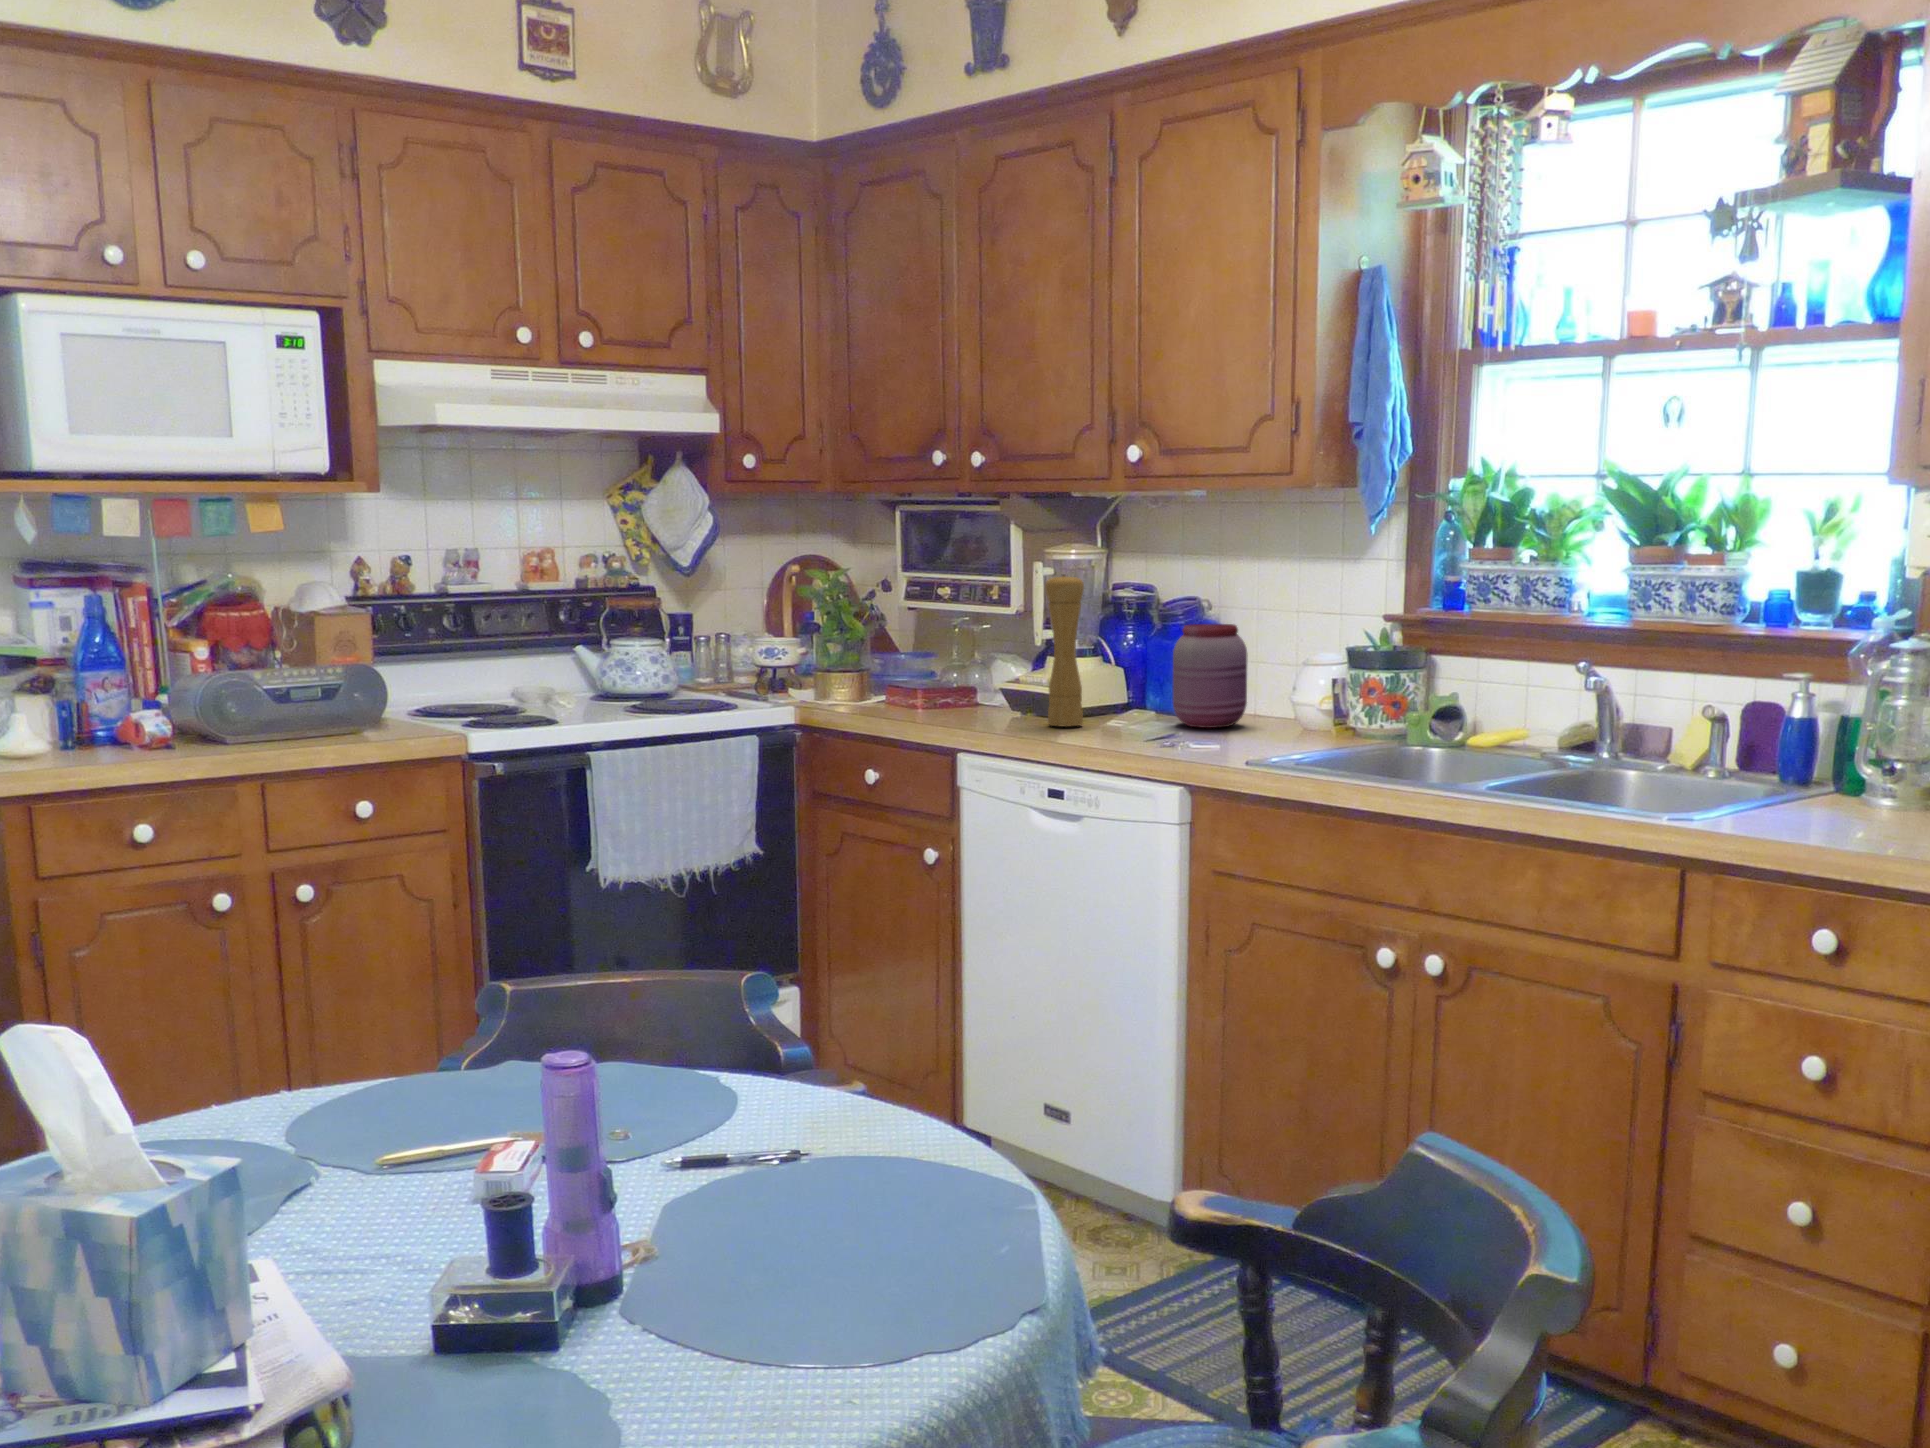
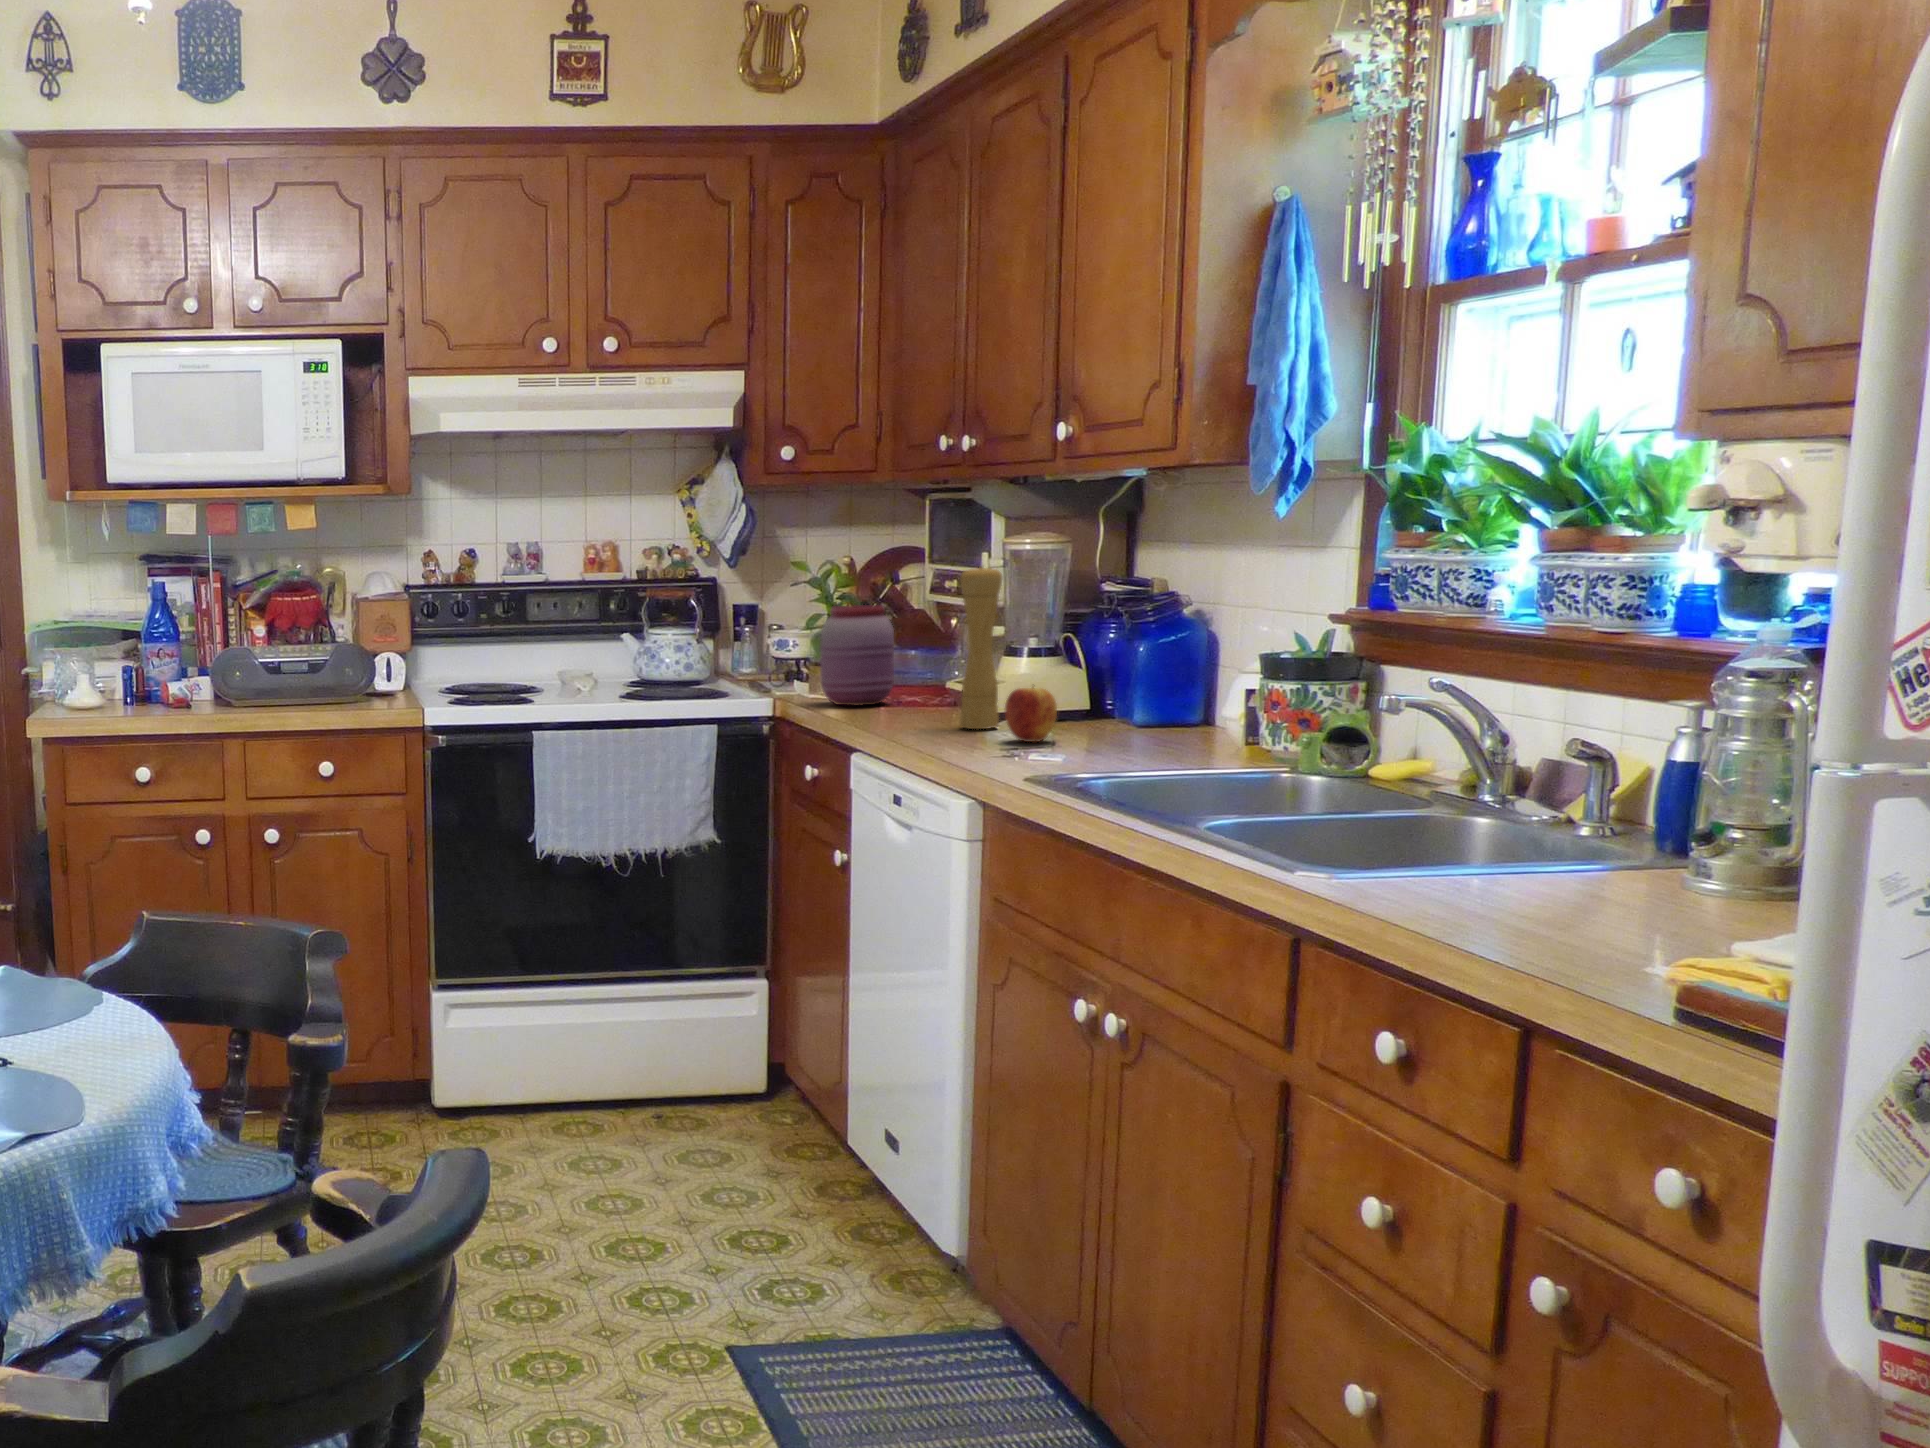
jar: present [1173,624,1248,728] -> present [820,605,894,706]
apple: none [1120,684,1172,736] -> present [1005,687,1057,742]

